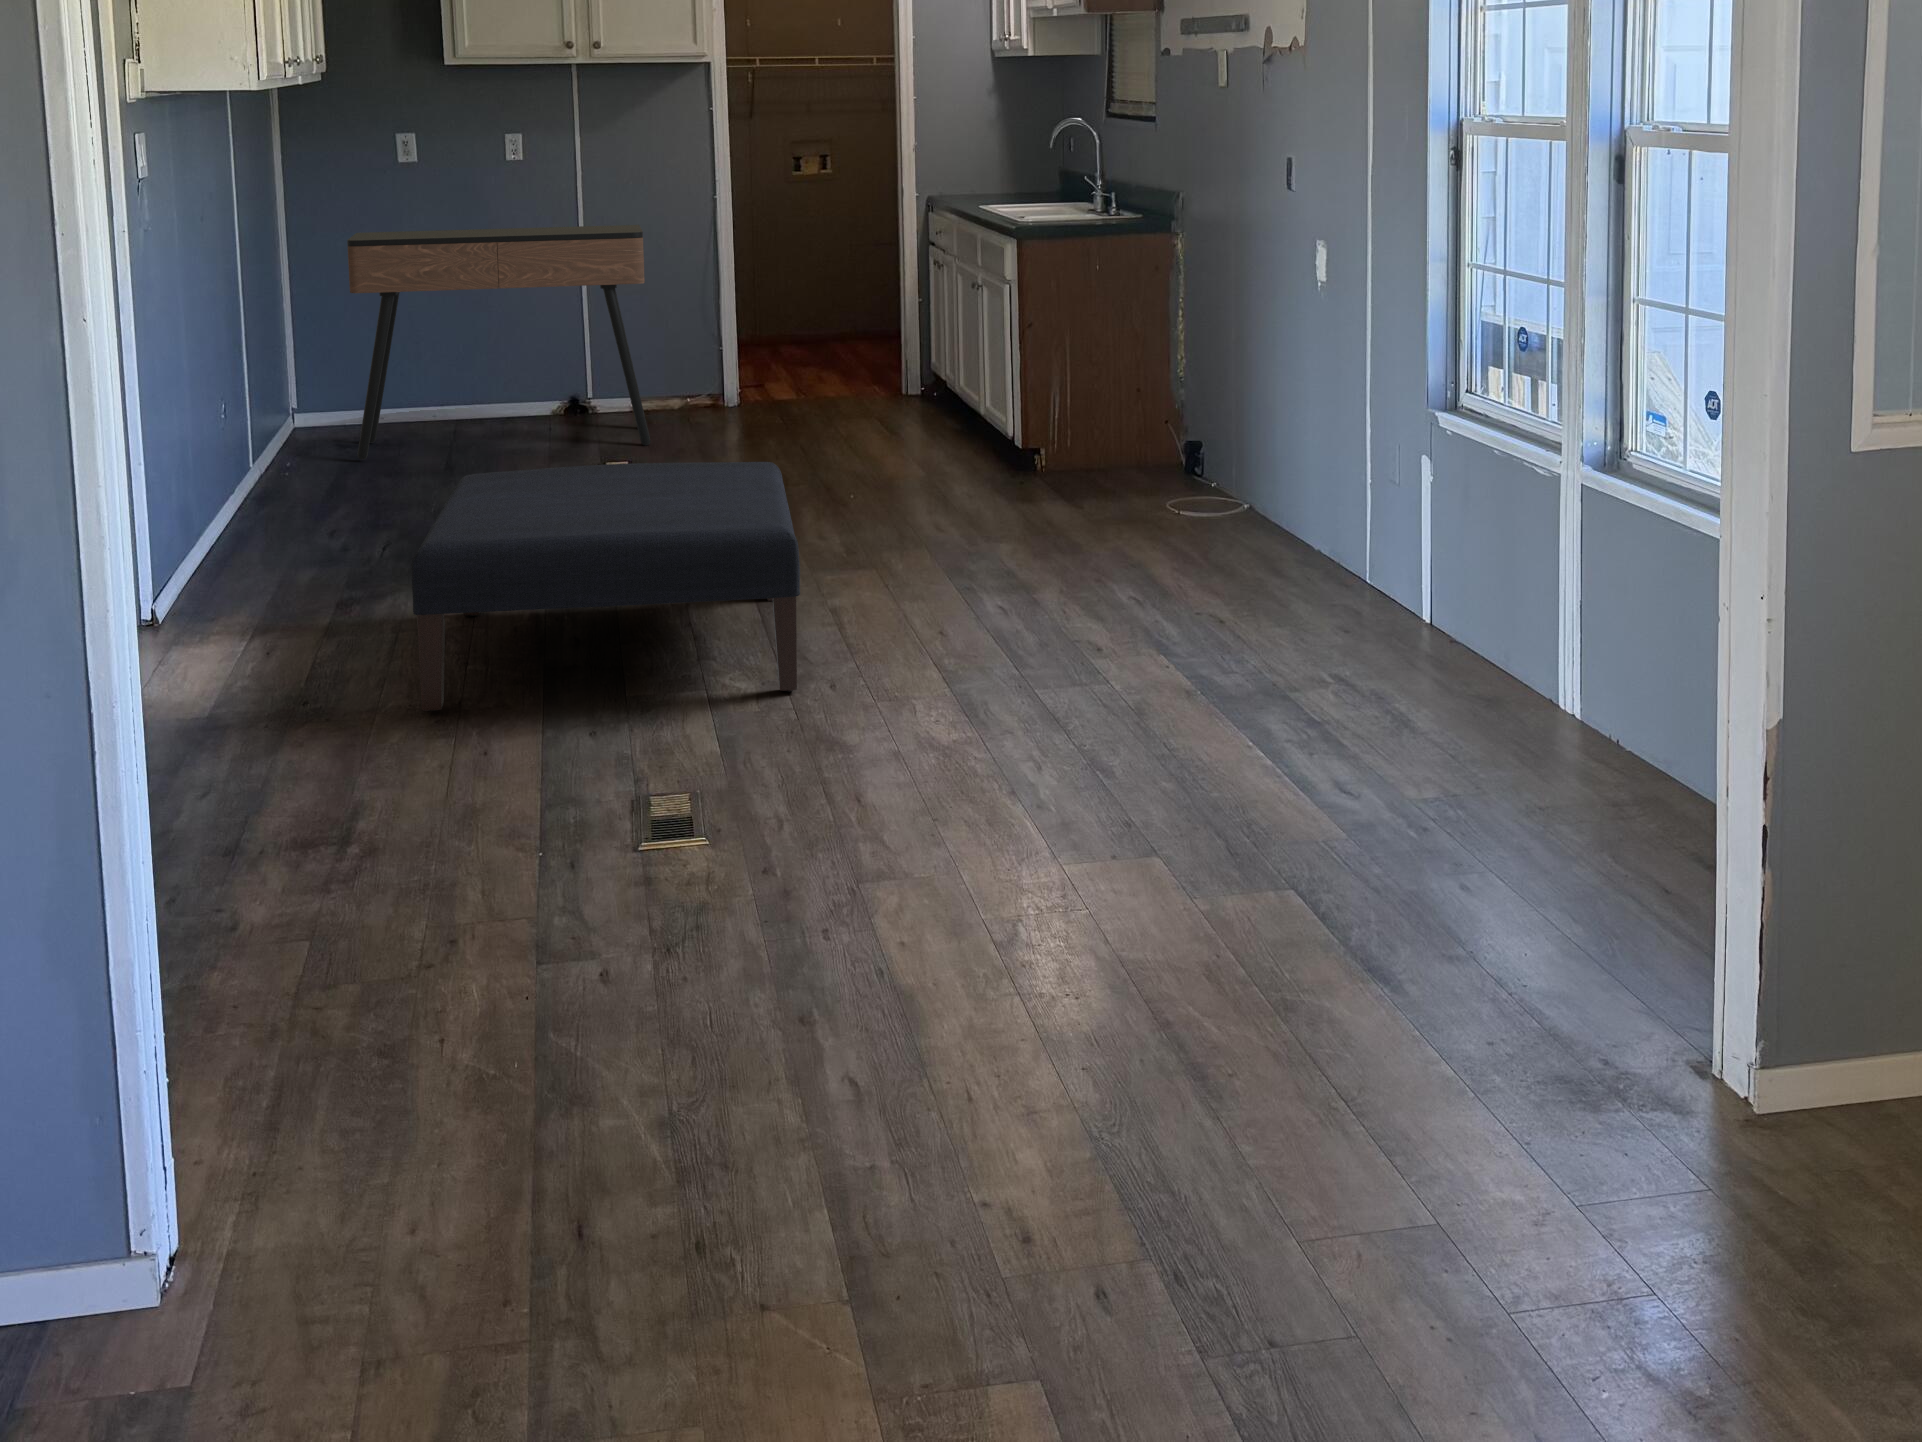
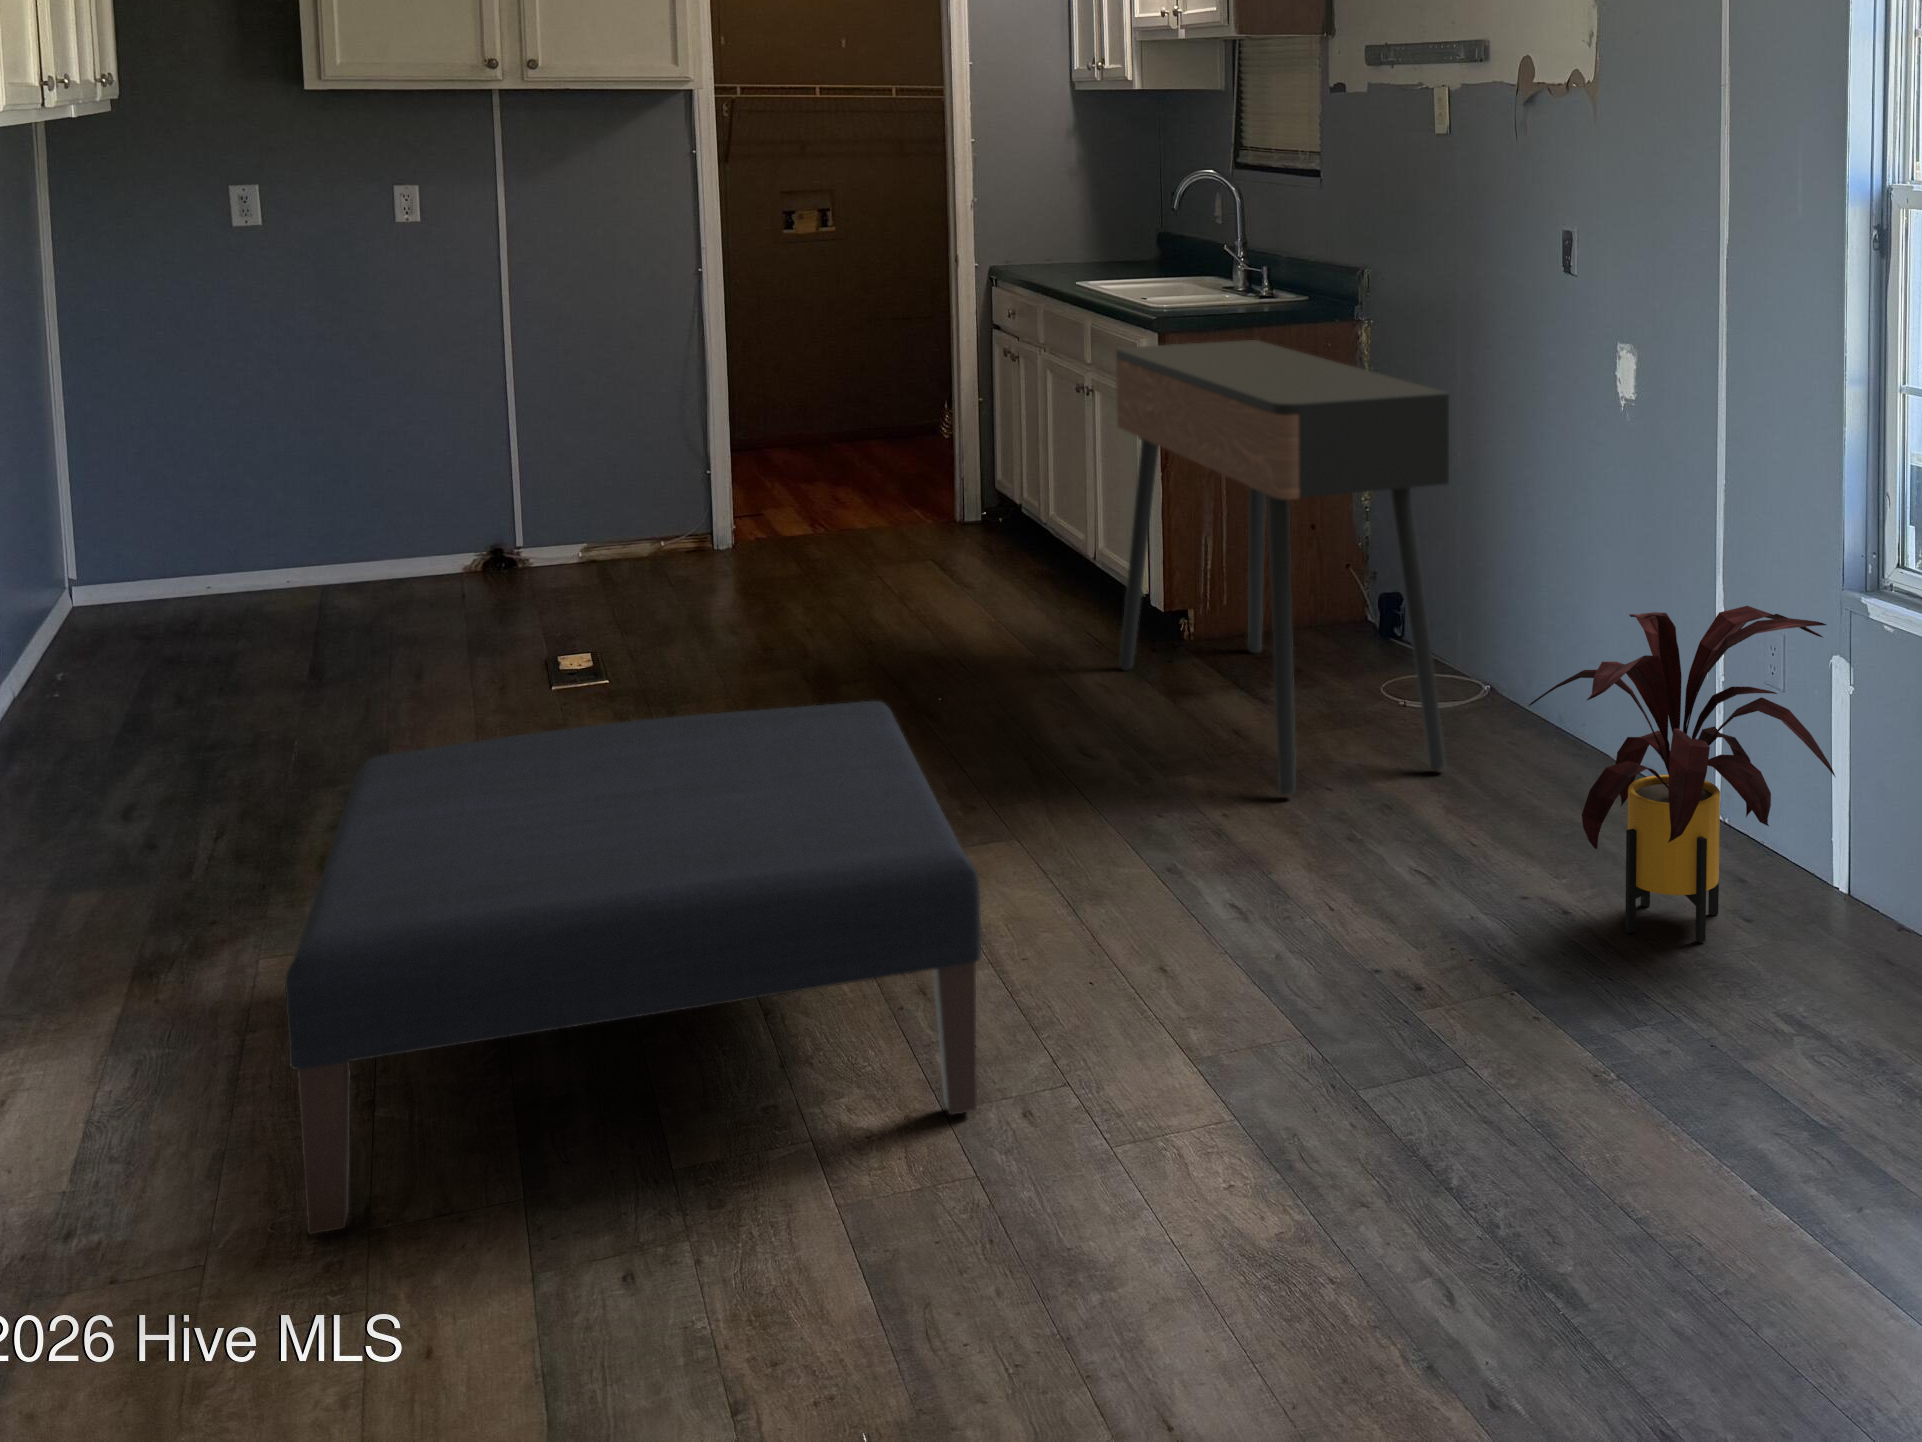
console table: present [347,225,651,460] -> present [1116,340,1449,795]
house plant: none [1197,415,1417,647] -> present [1529,606,1835,942]

